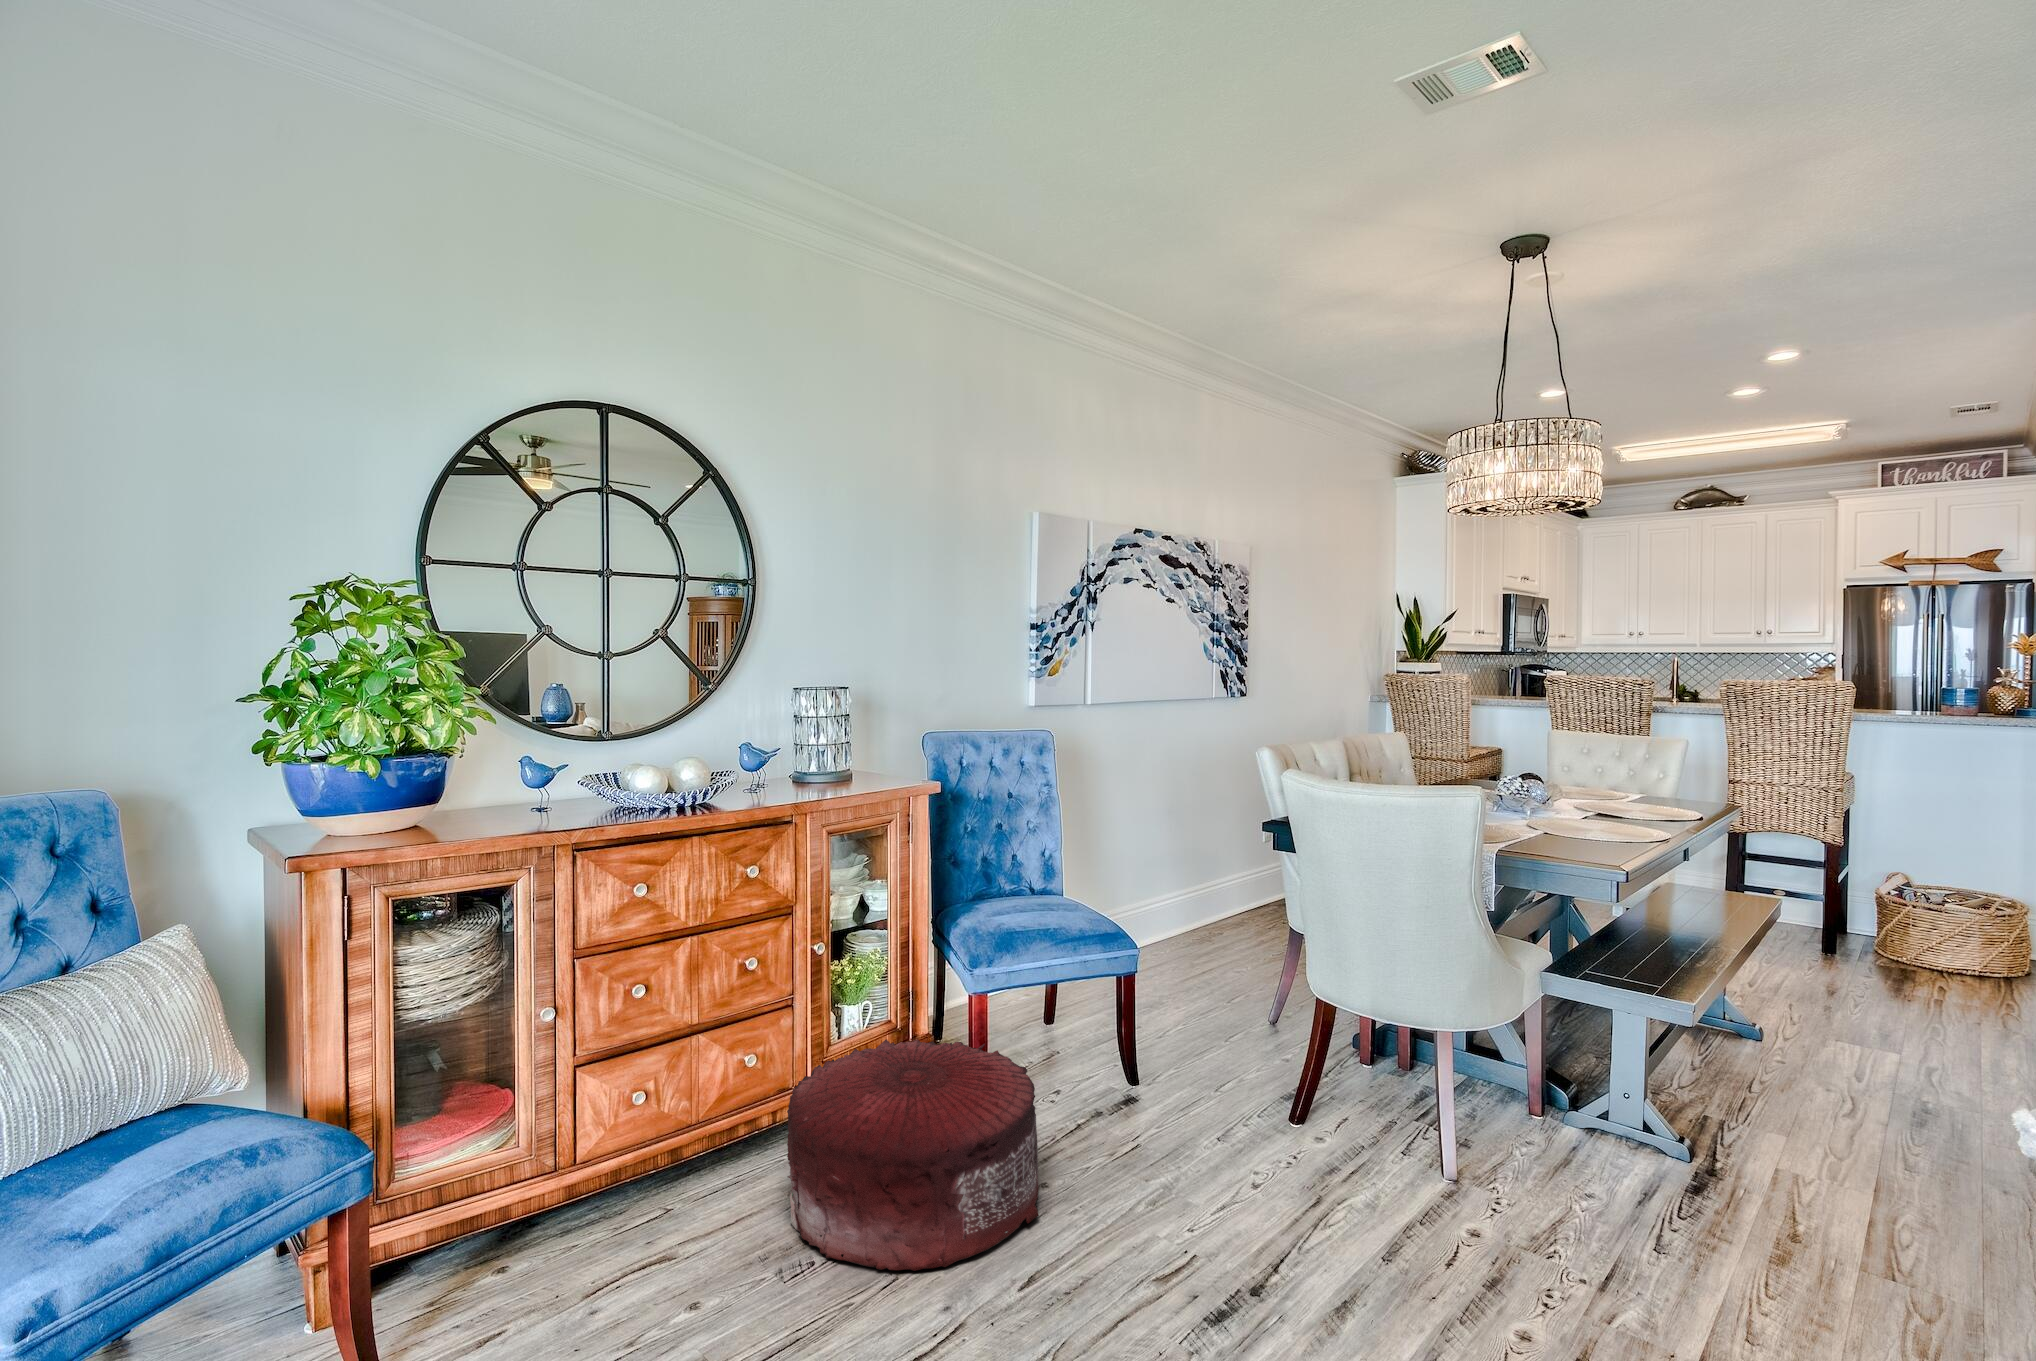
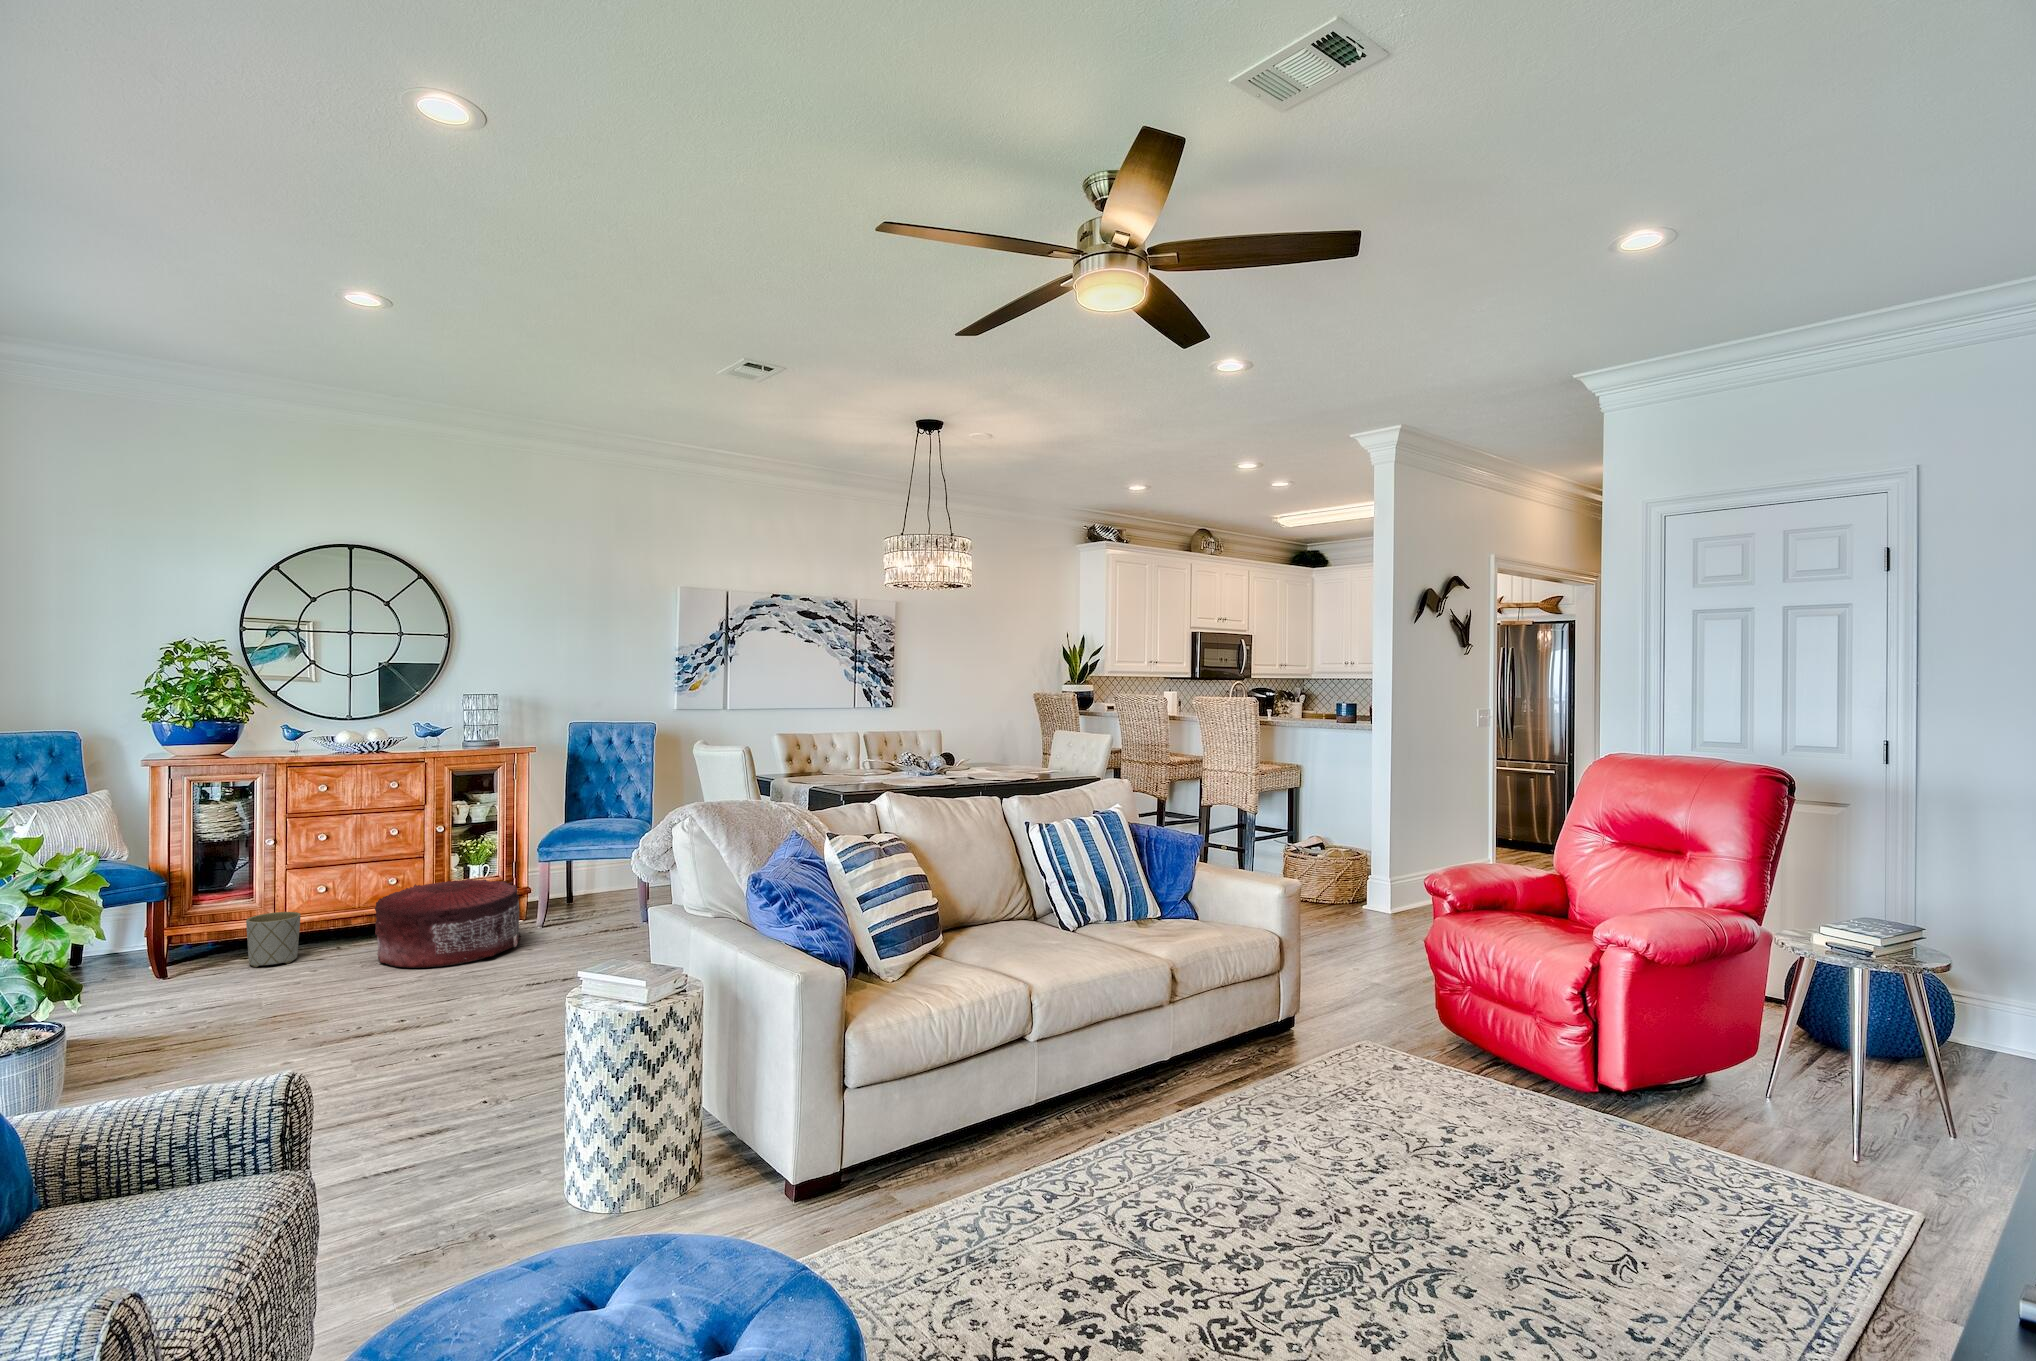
planter: none [532,1157,635,1302] -> present [246,912,301,967]

